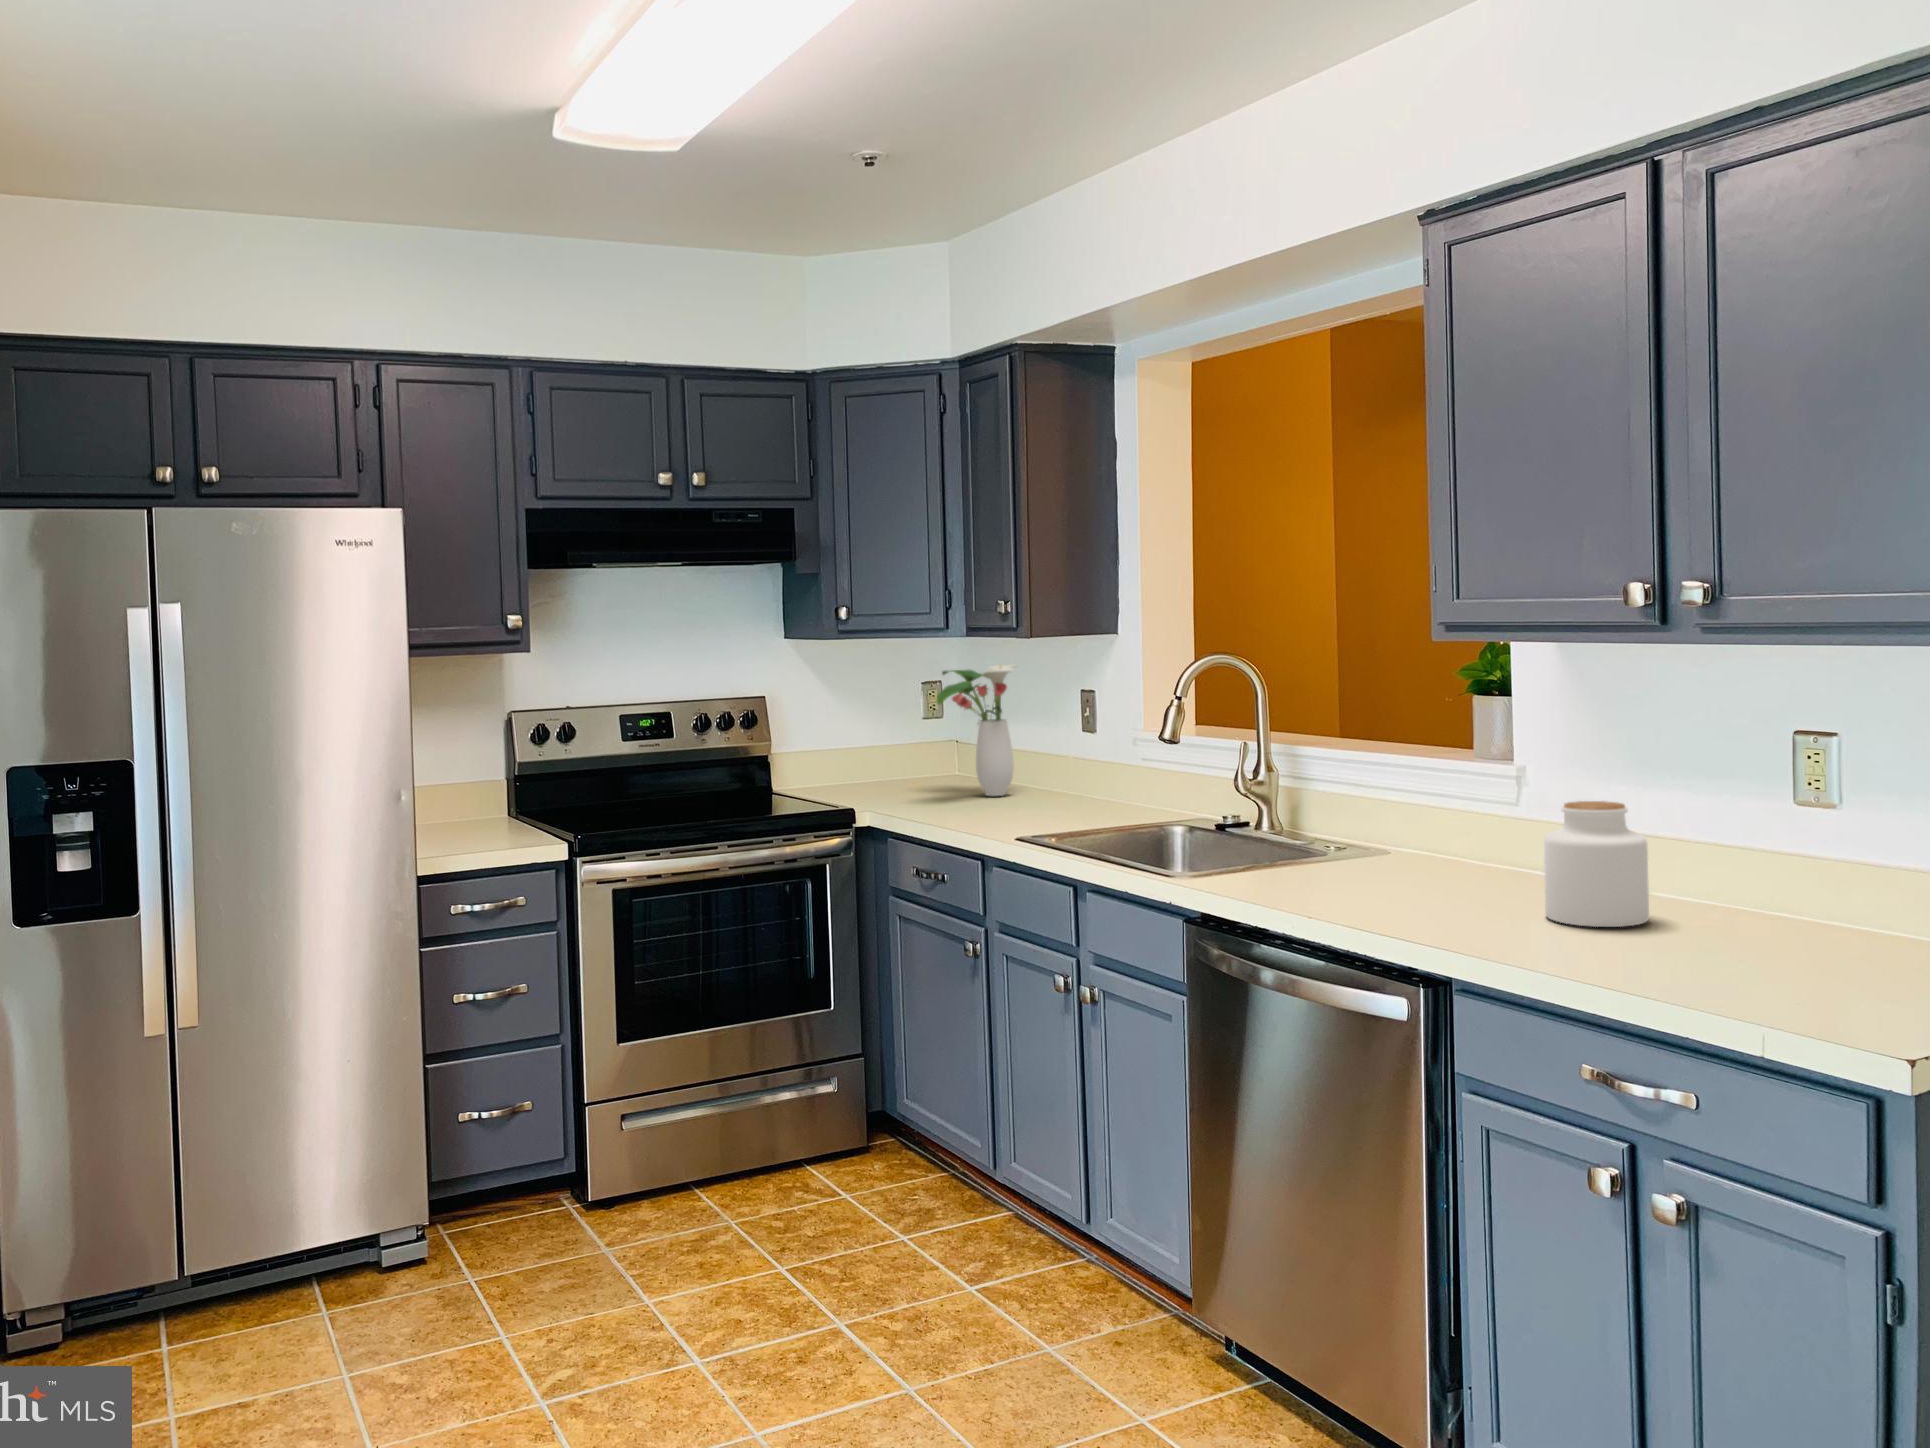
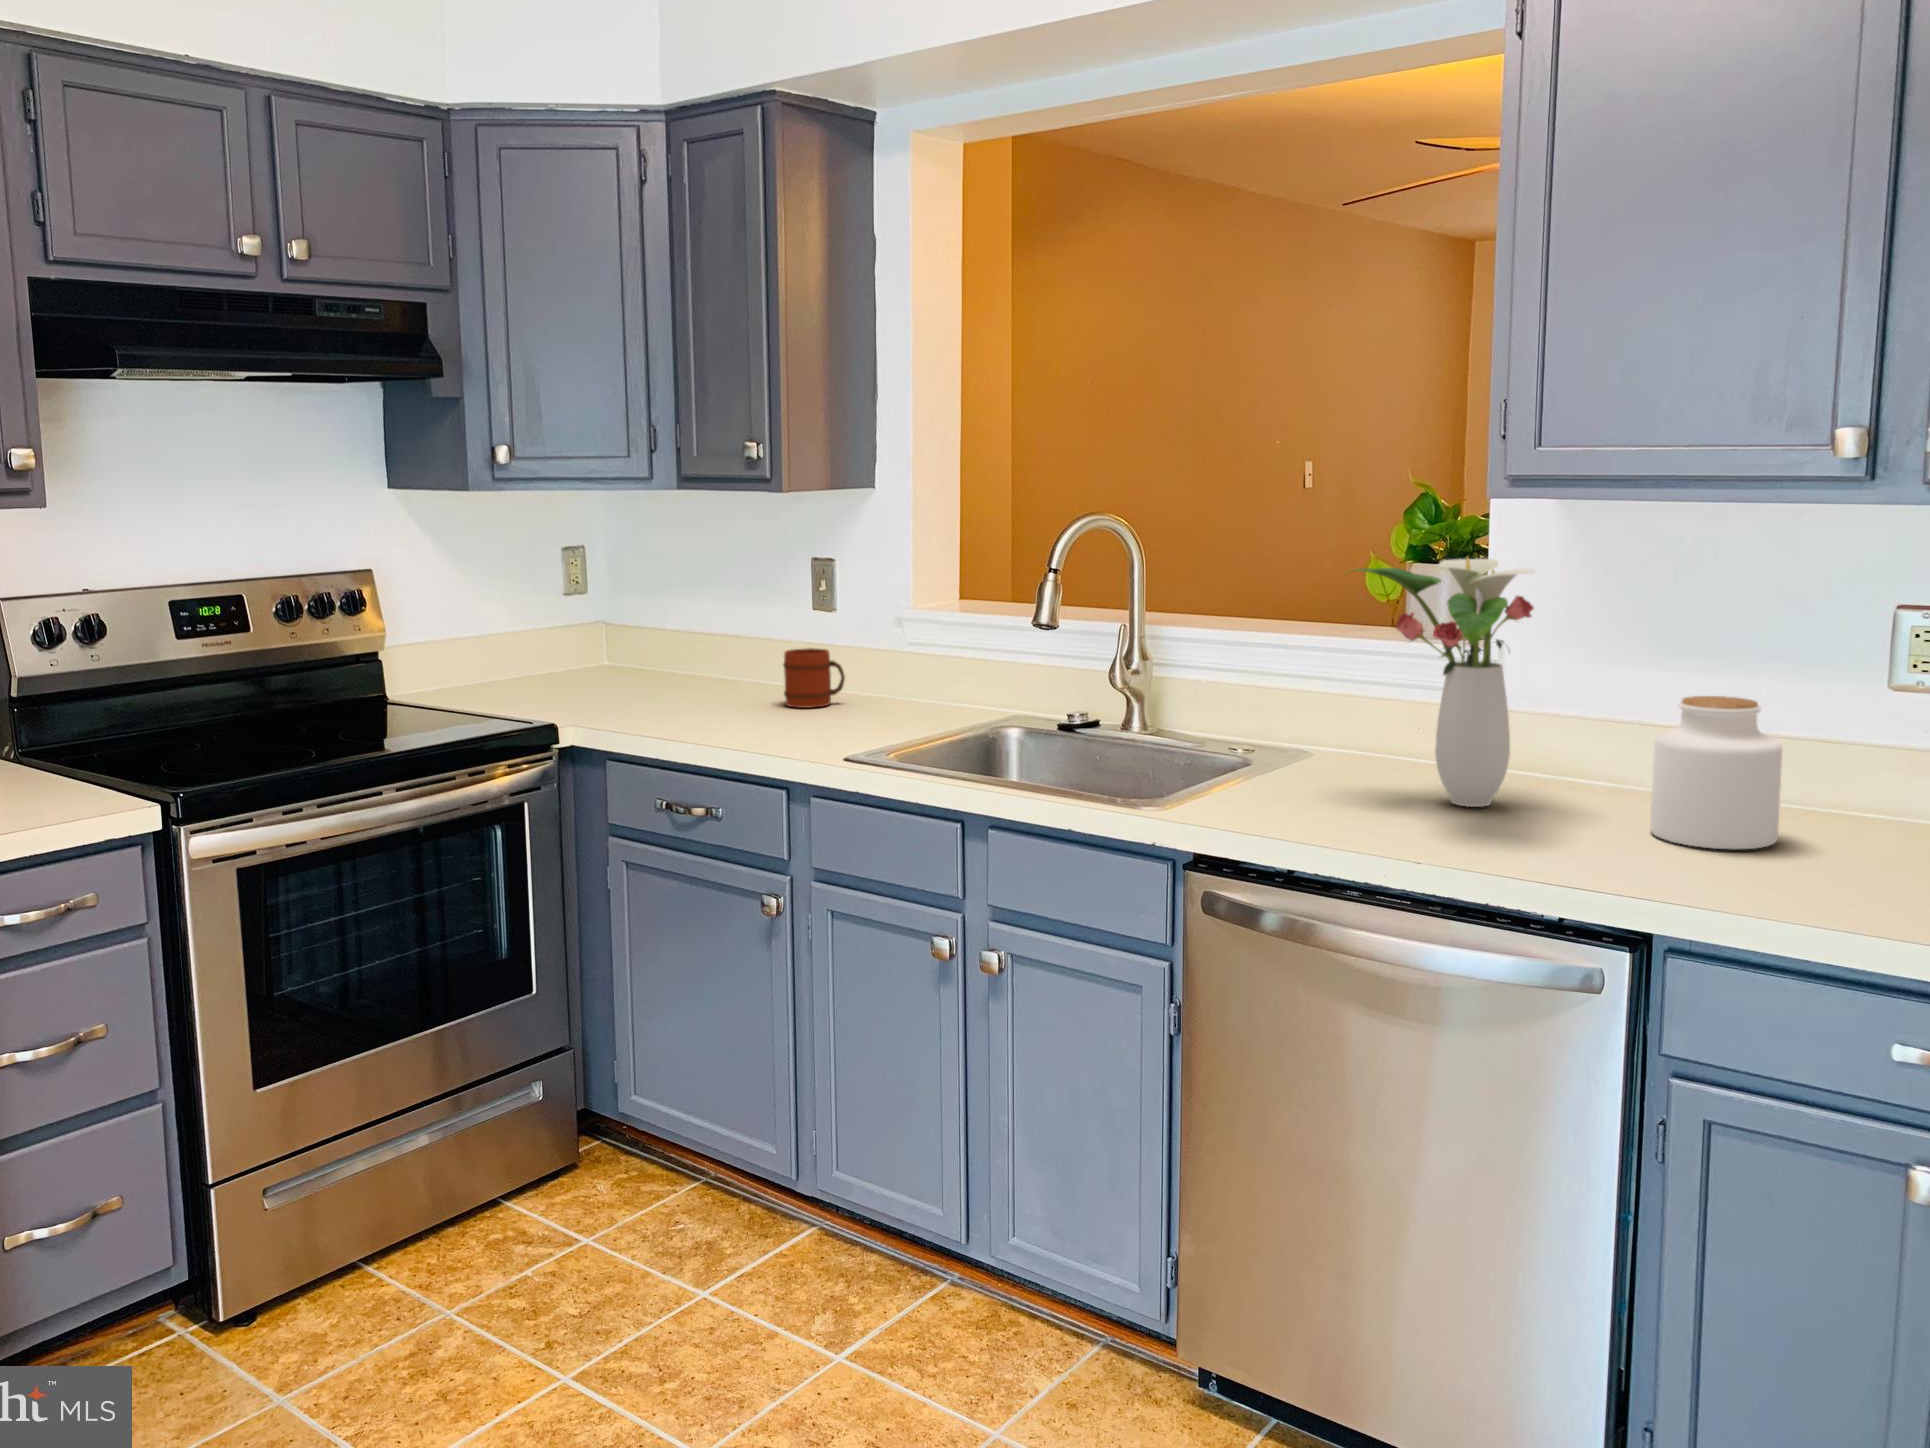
flower arrangement: present [937,665,1017,796] -> present [1348,558,1535,807]
mug: none [1036,761,1084,807] -> present [783,648,845,708]

